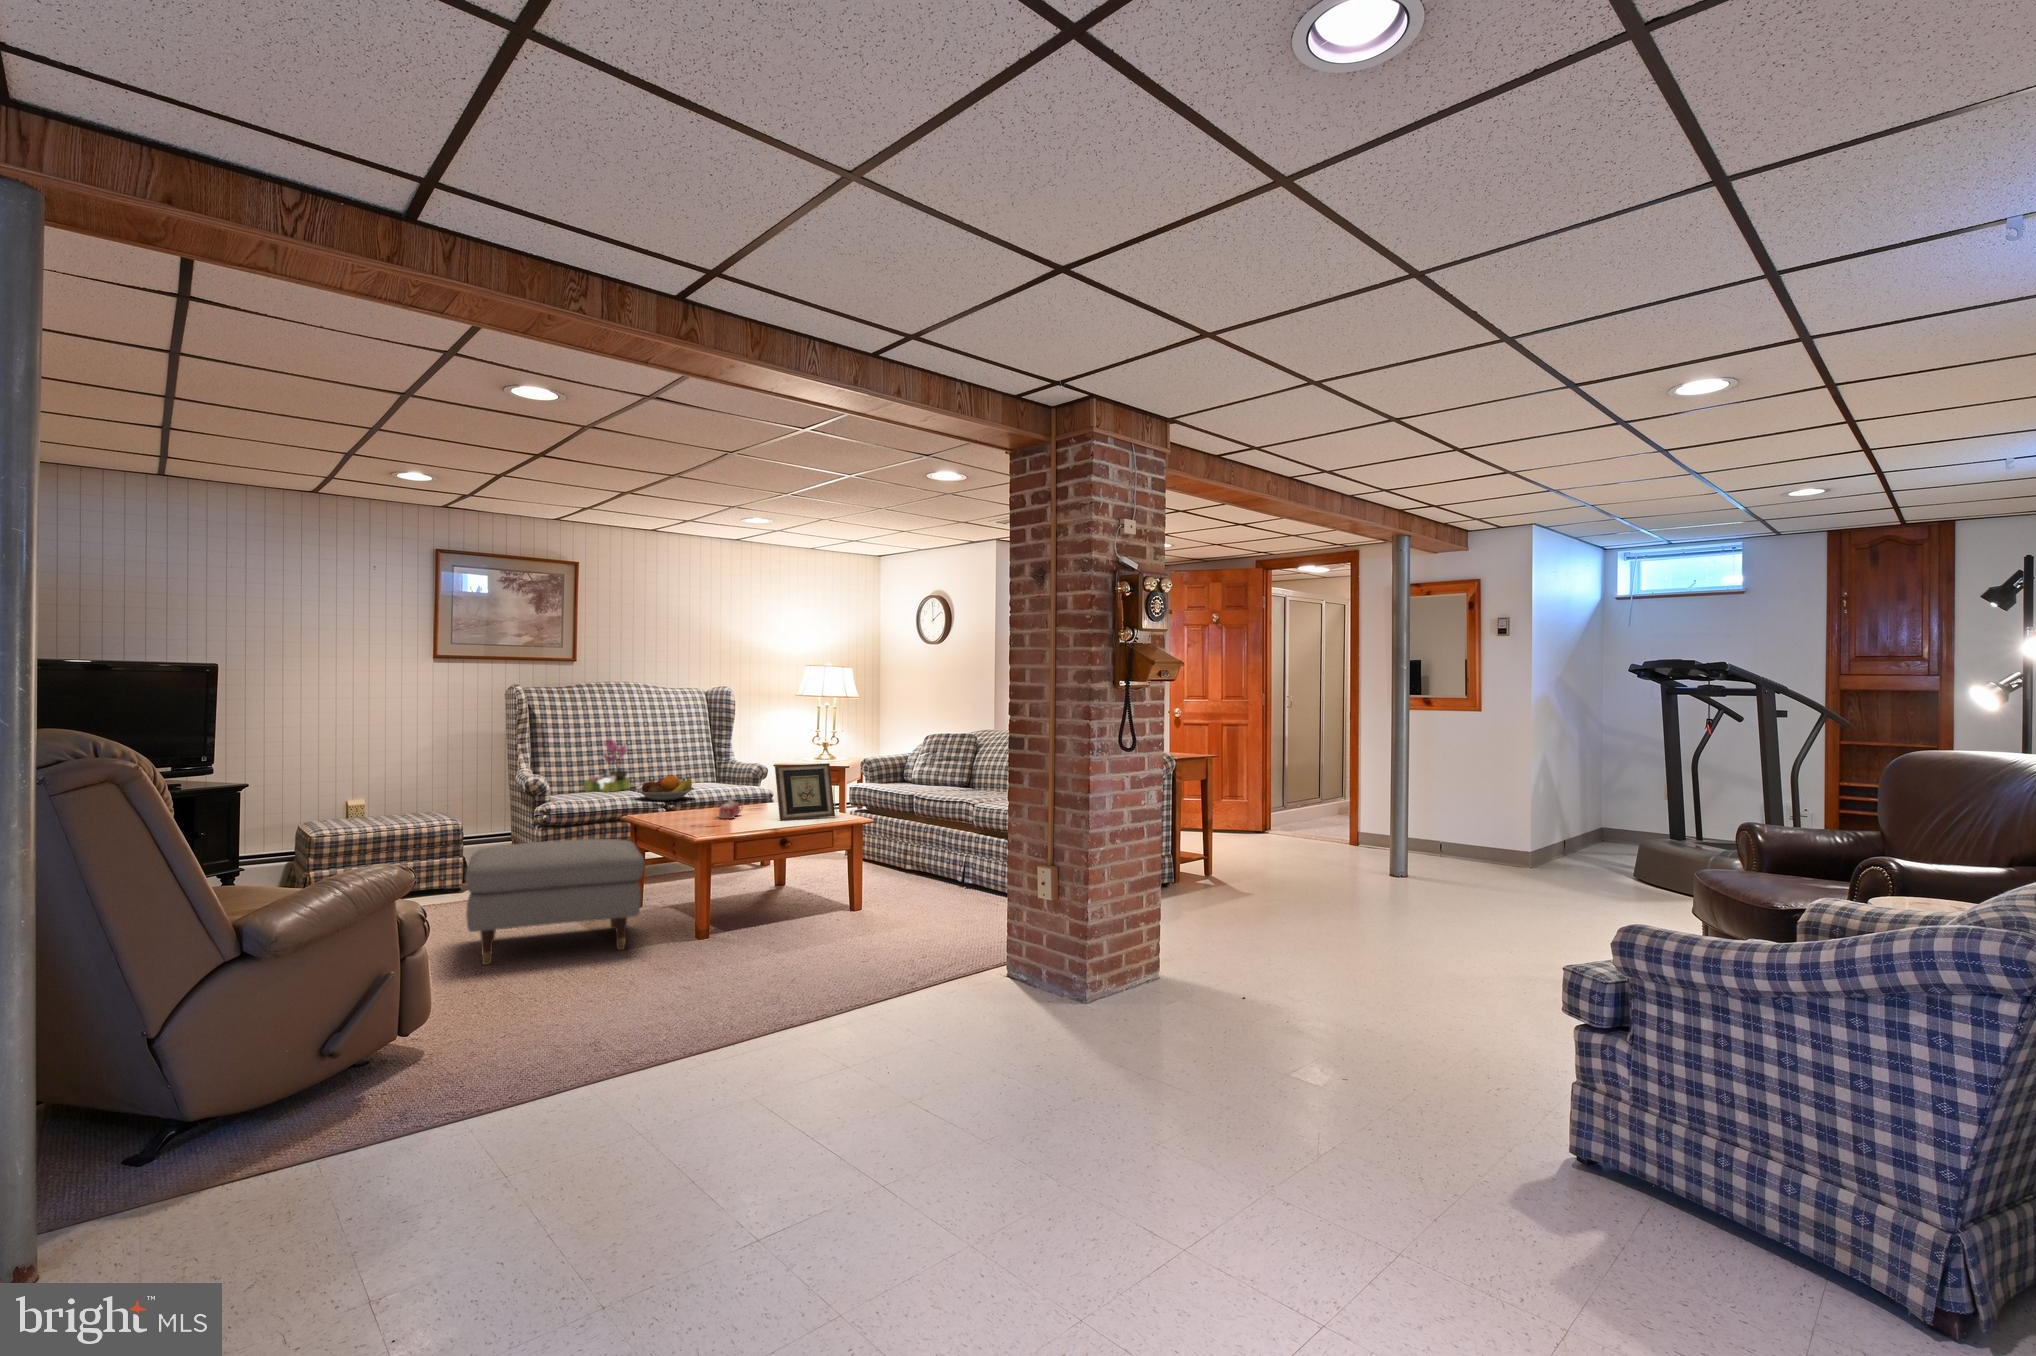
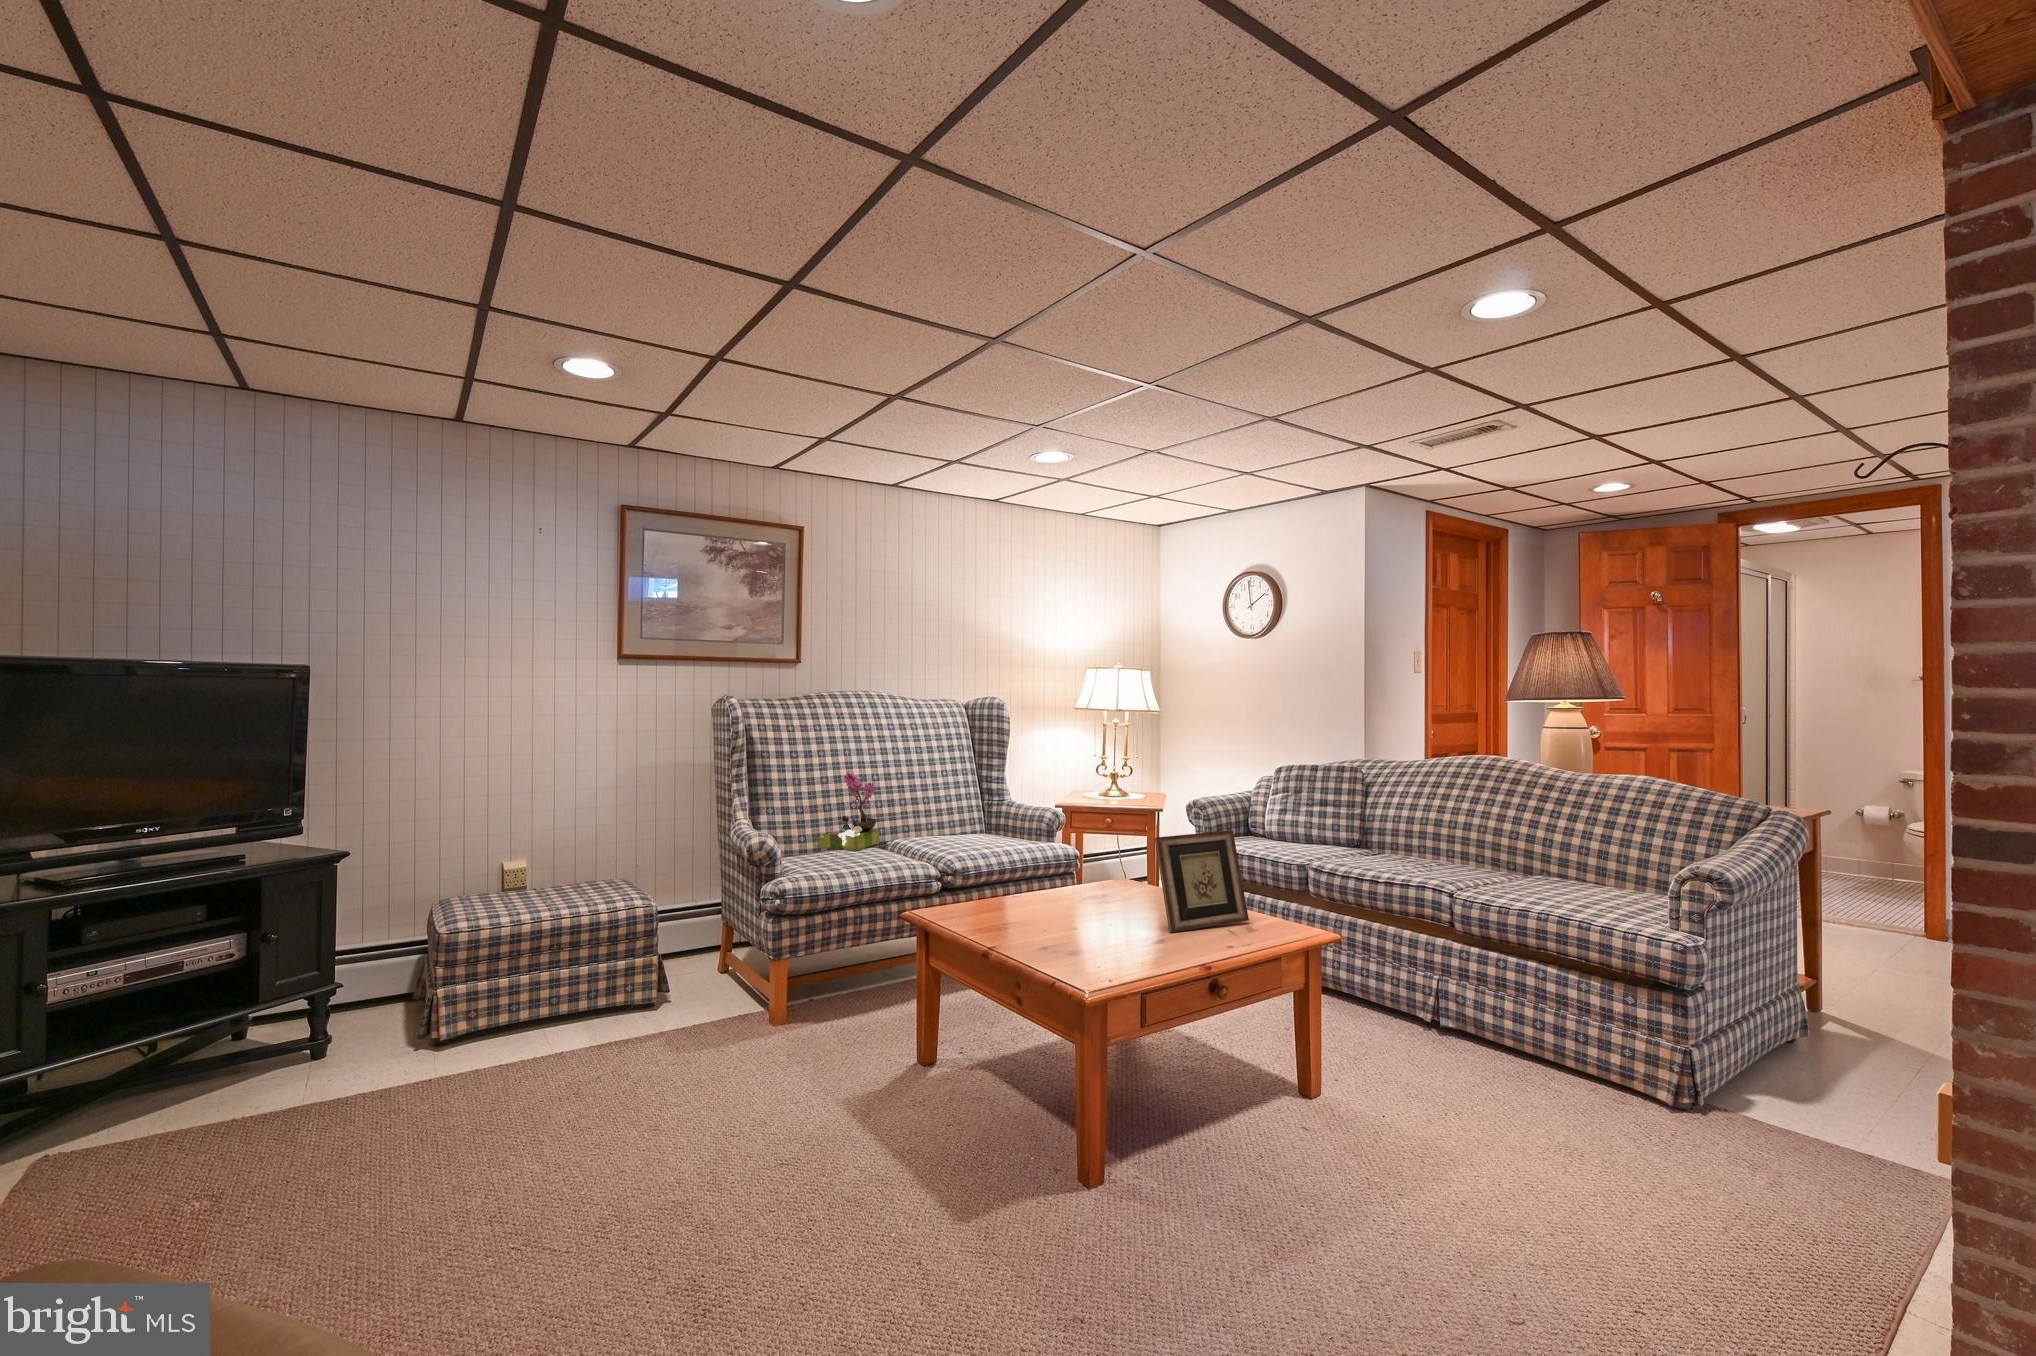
fruit bowl: present [636,776,694,800] -> none [901,834,983,872]
mug: present [718,799,741,819] -> none [1056,888,1093,927]
ottoman: present [465,839,644,965] -> none [680,977,1000,1267]

